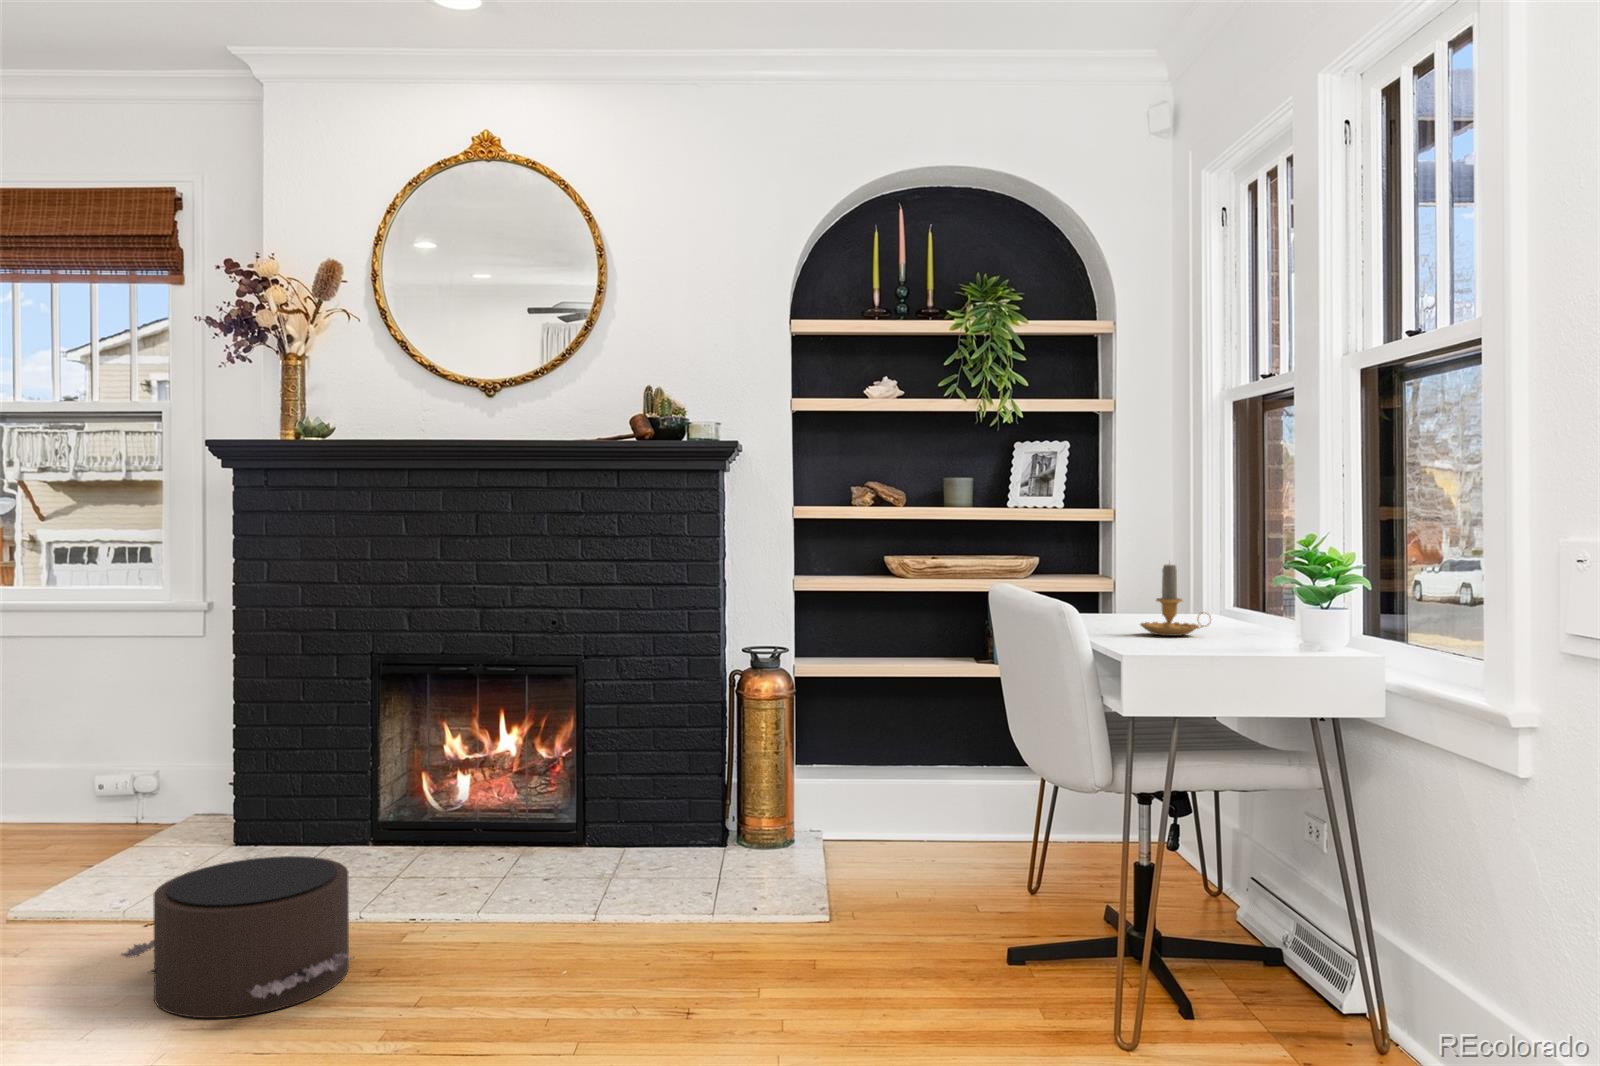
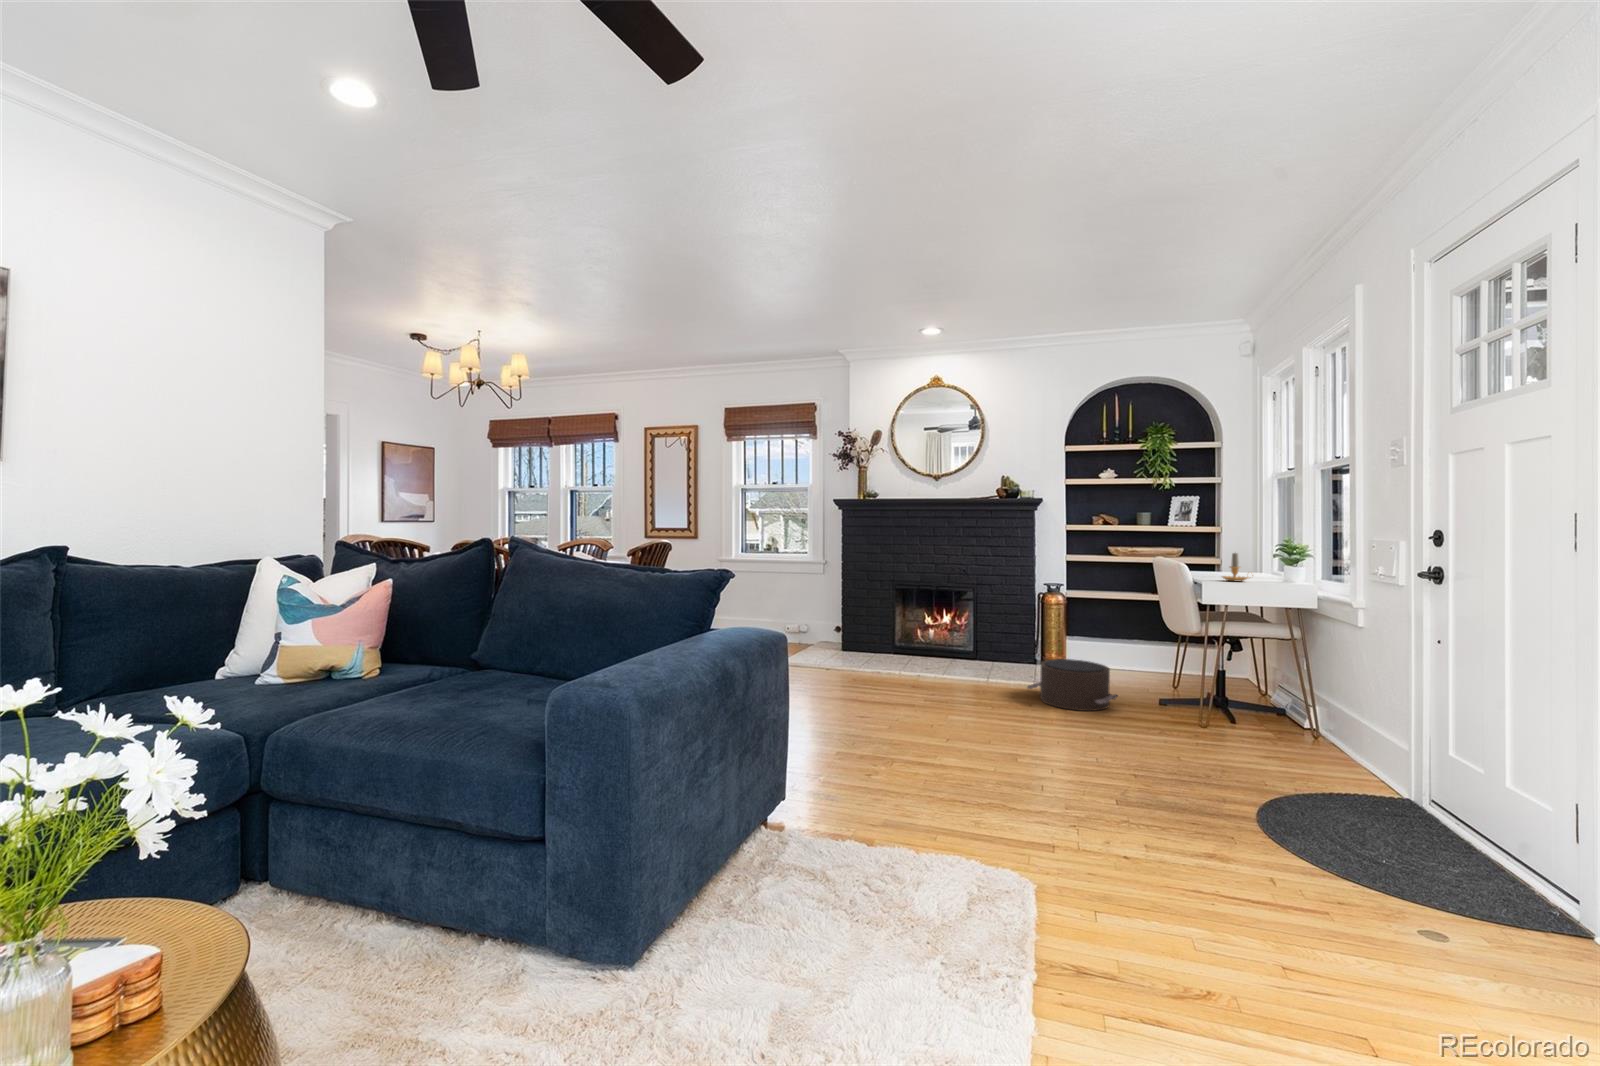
pouf: present [121,856,351,1018] -> present [1027,659,1118,711]

